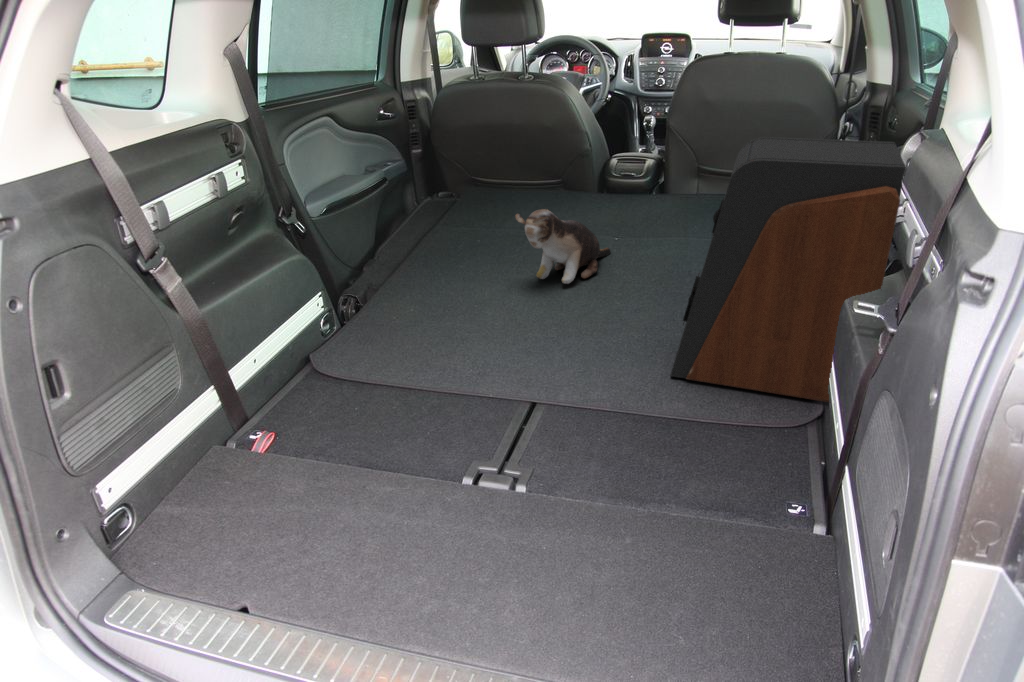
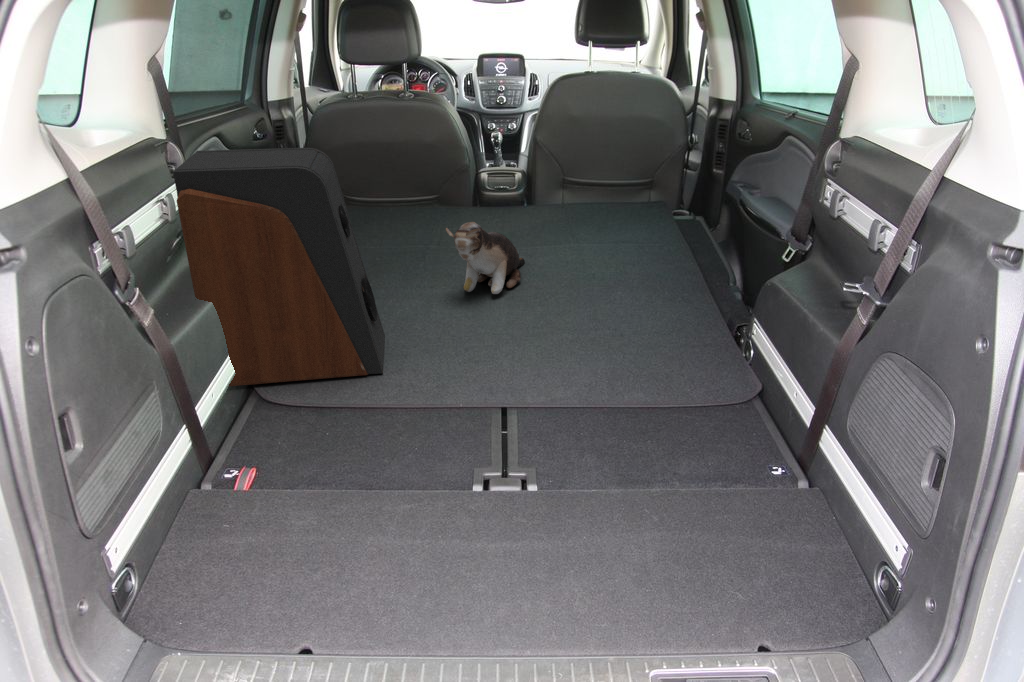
speaker: present [670,137,906,402] -> present [173,148,385,386]

